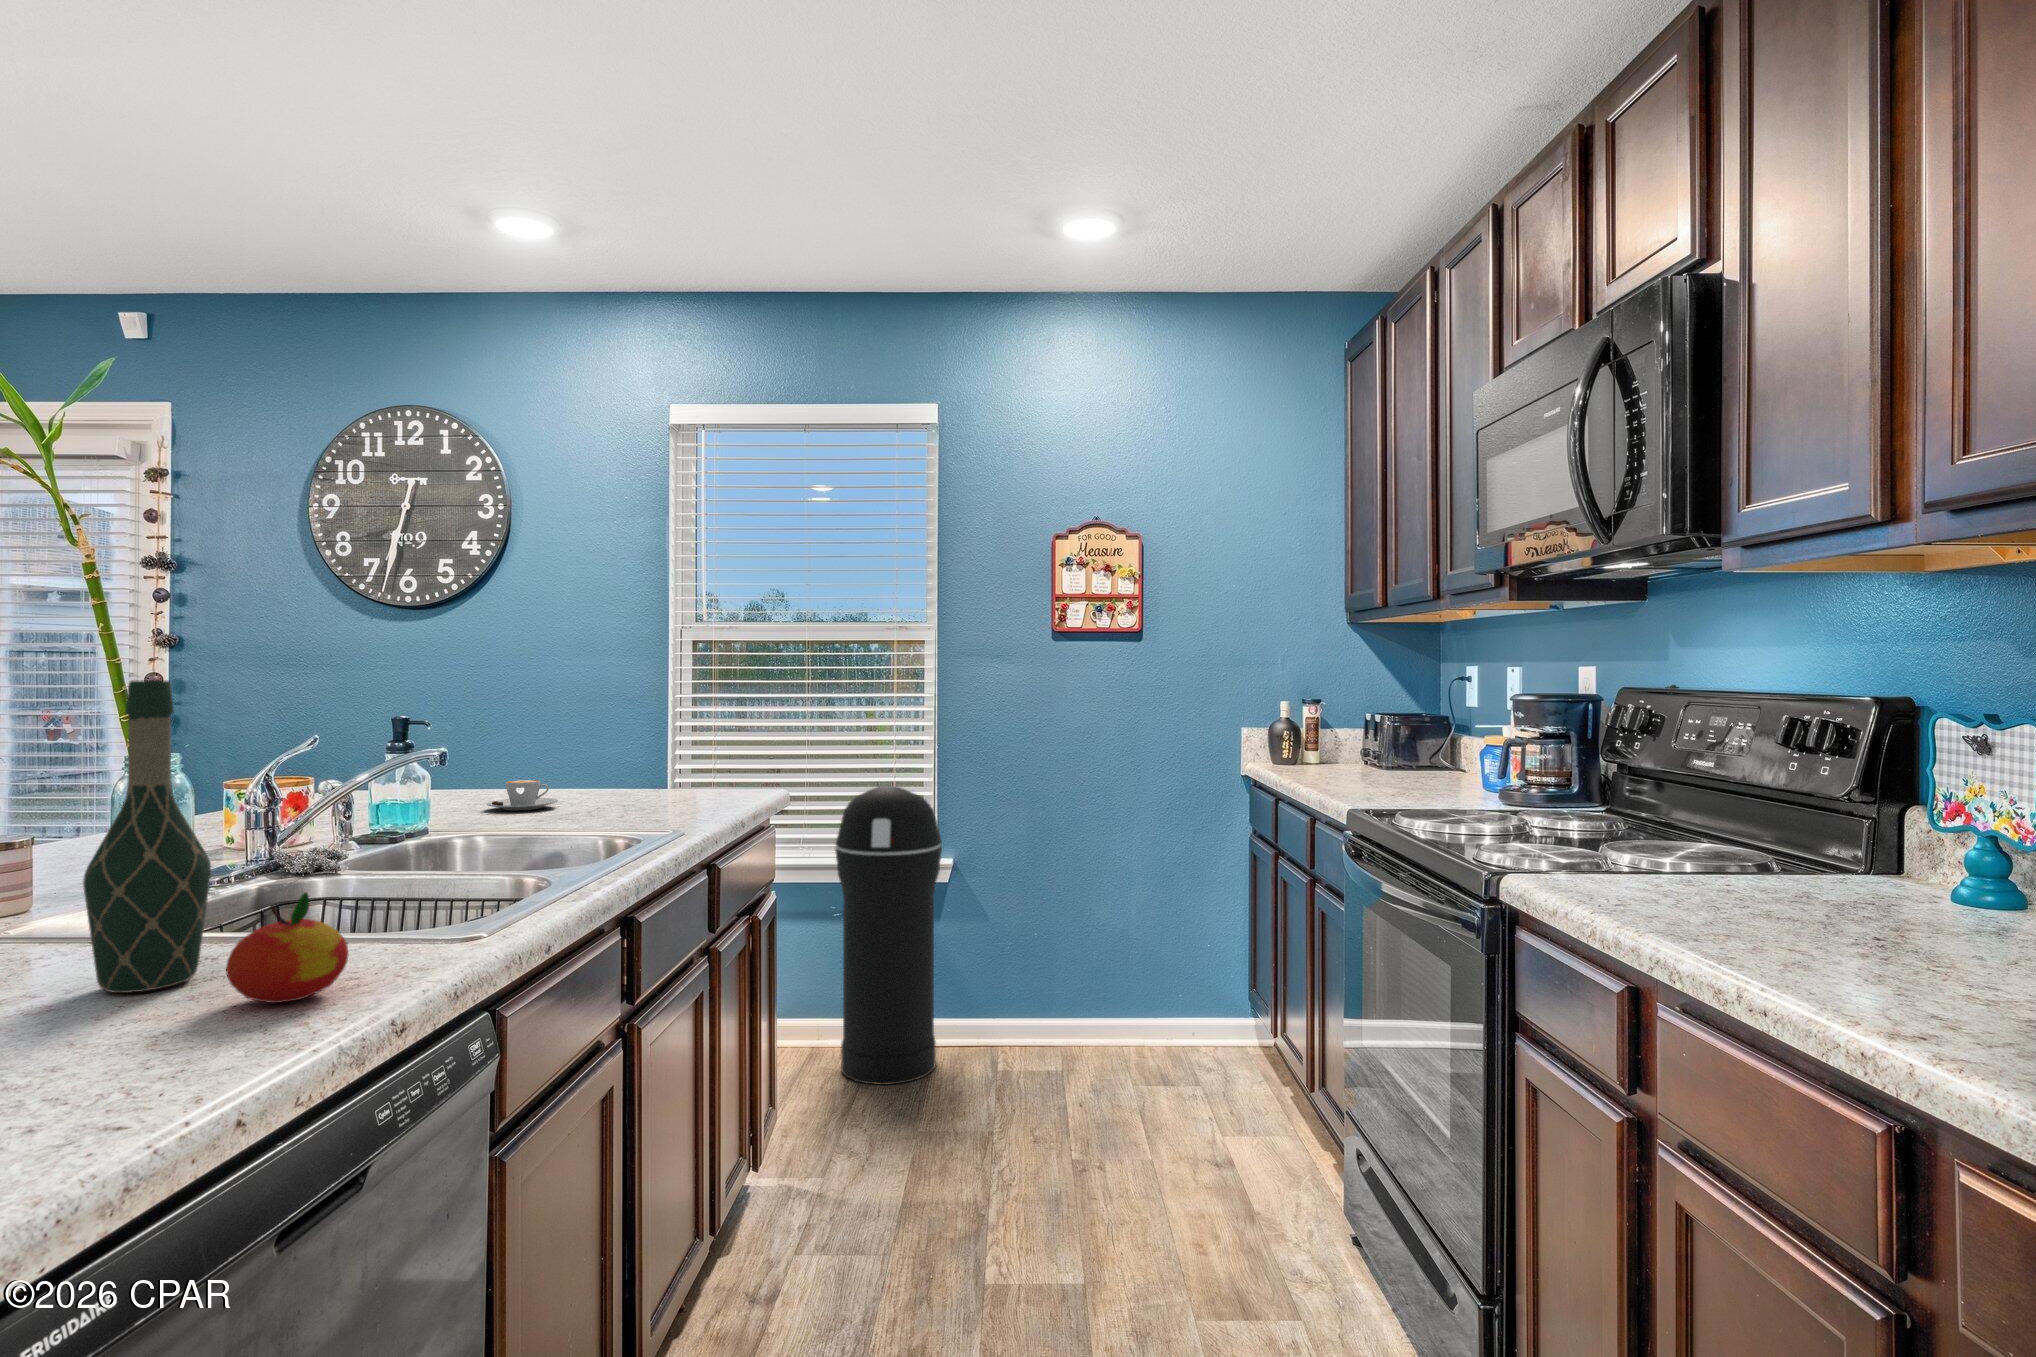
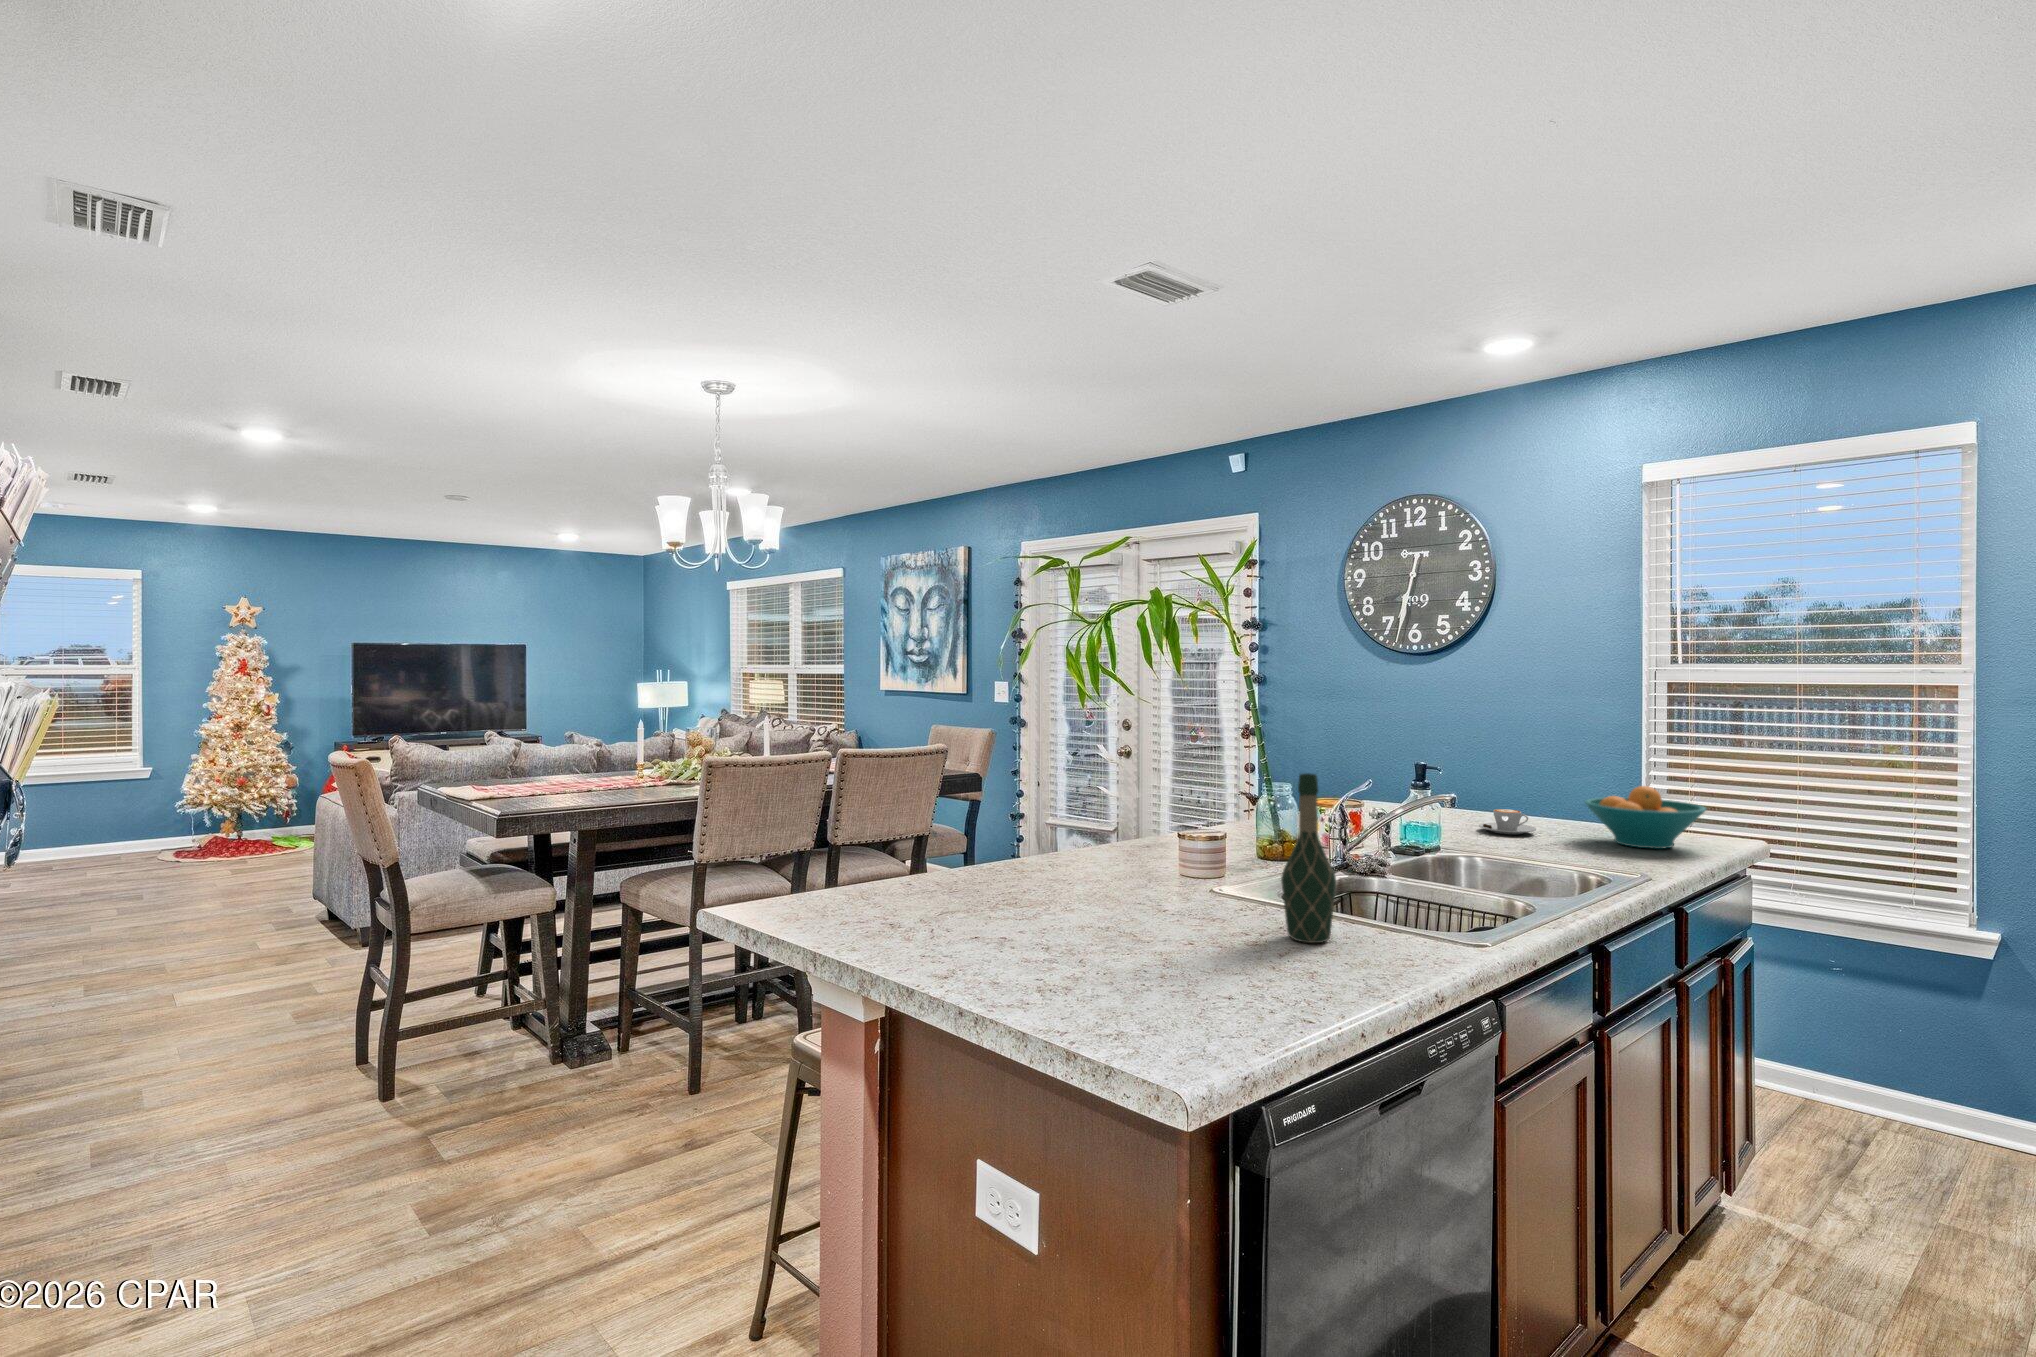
fruit bowl: none [613,738,735,807] -> present [1585,786,1706,849]
trash can: present [835,786,942,1085] -> none [1838,846,1999,1182]
apple: present [226,892,349,1003] -> none [1349,907,1411,969]

